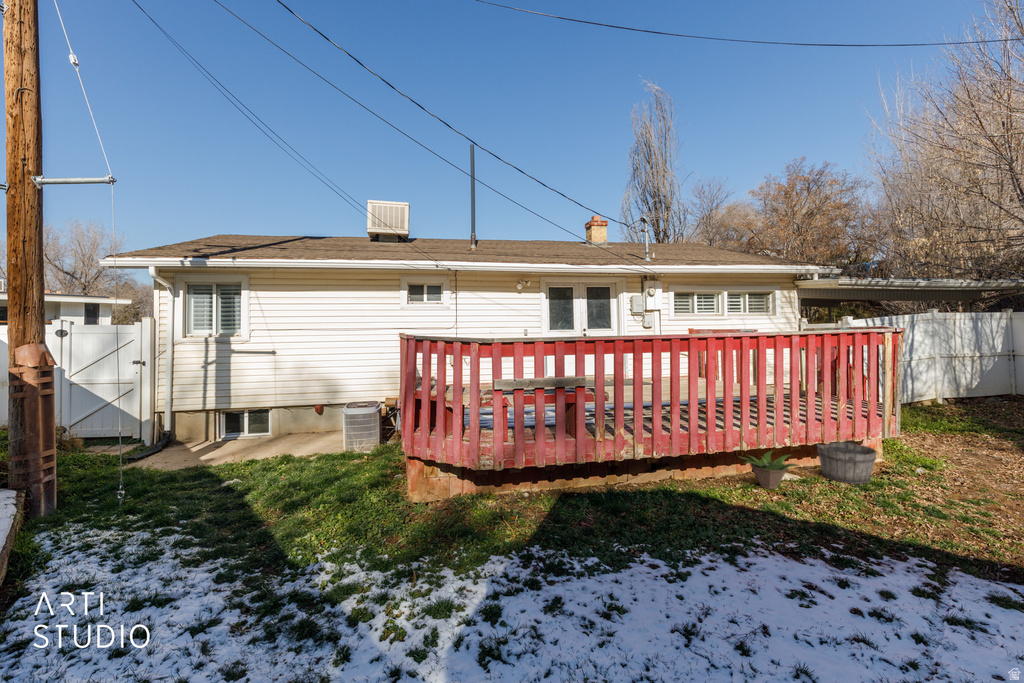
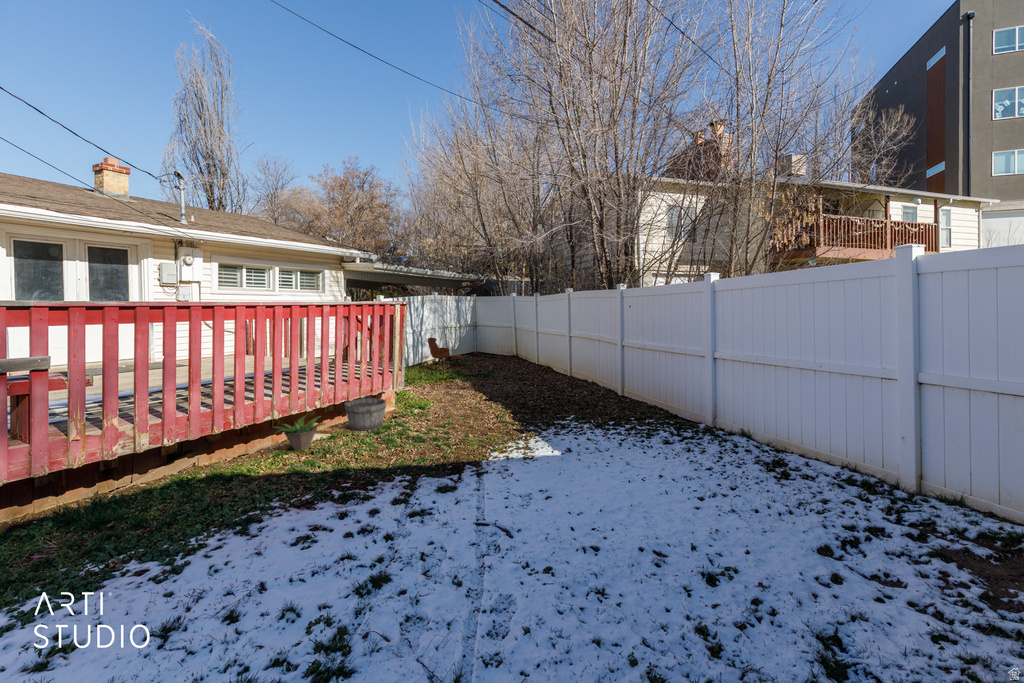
lounge chair: none [920,369,991,414] -> present [428,337,462,365]

